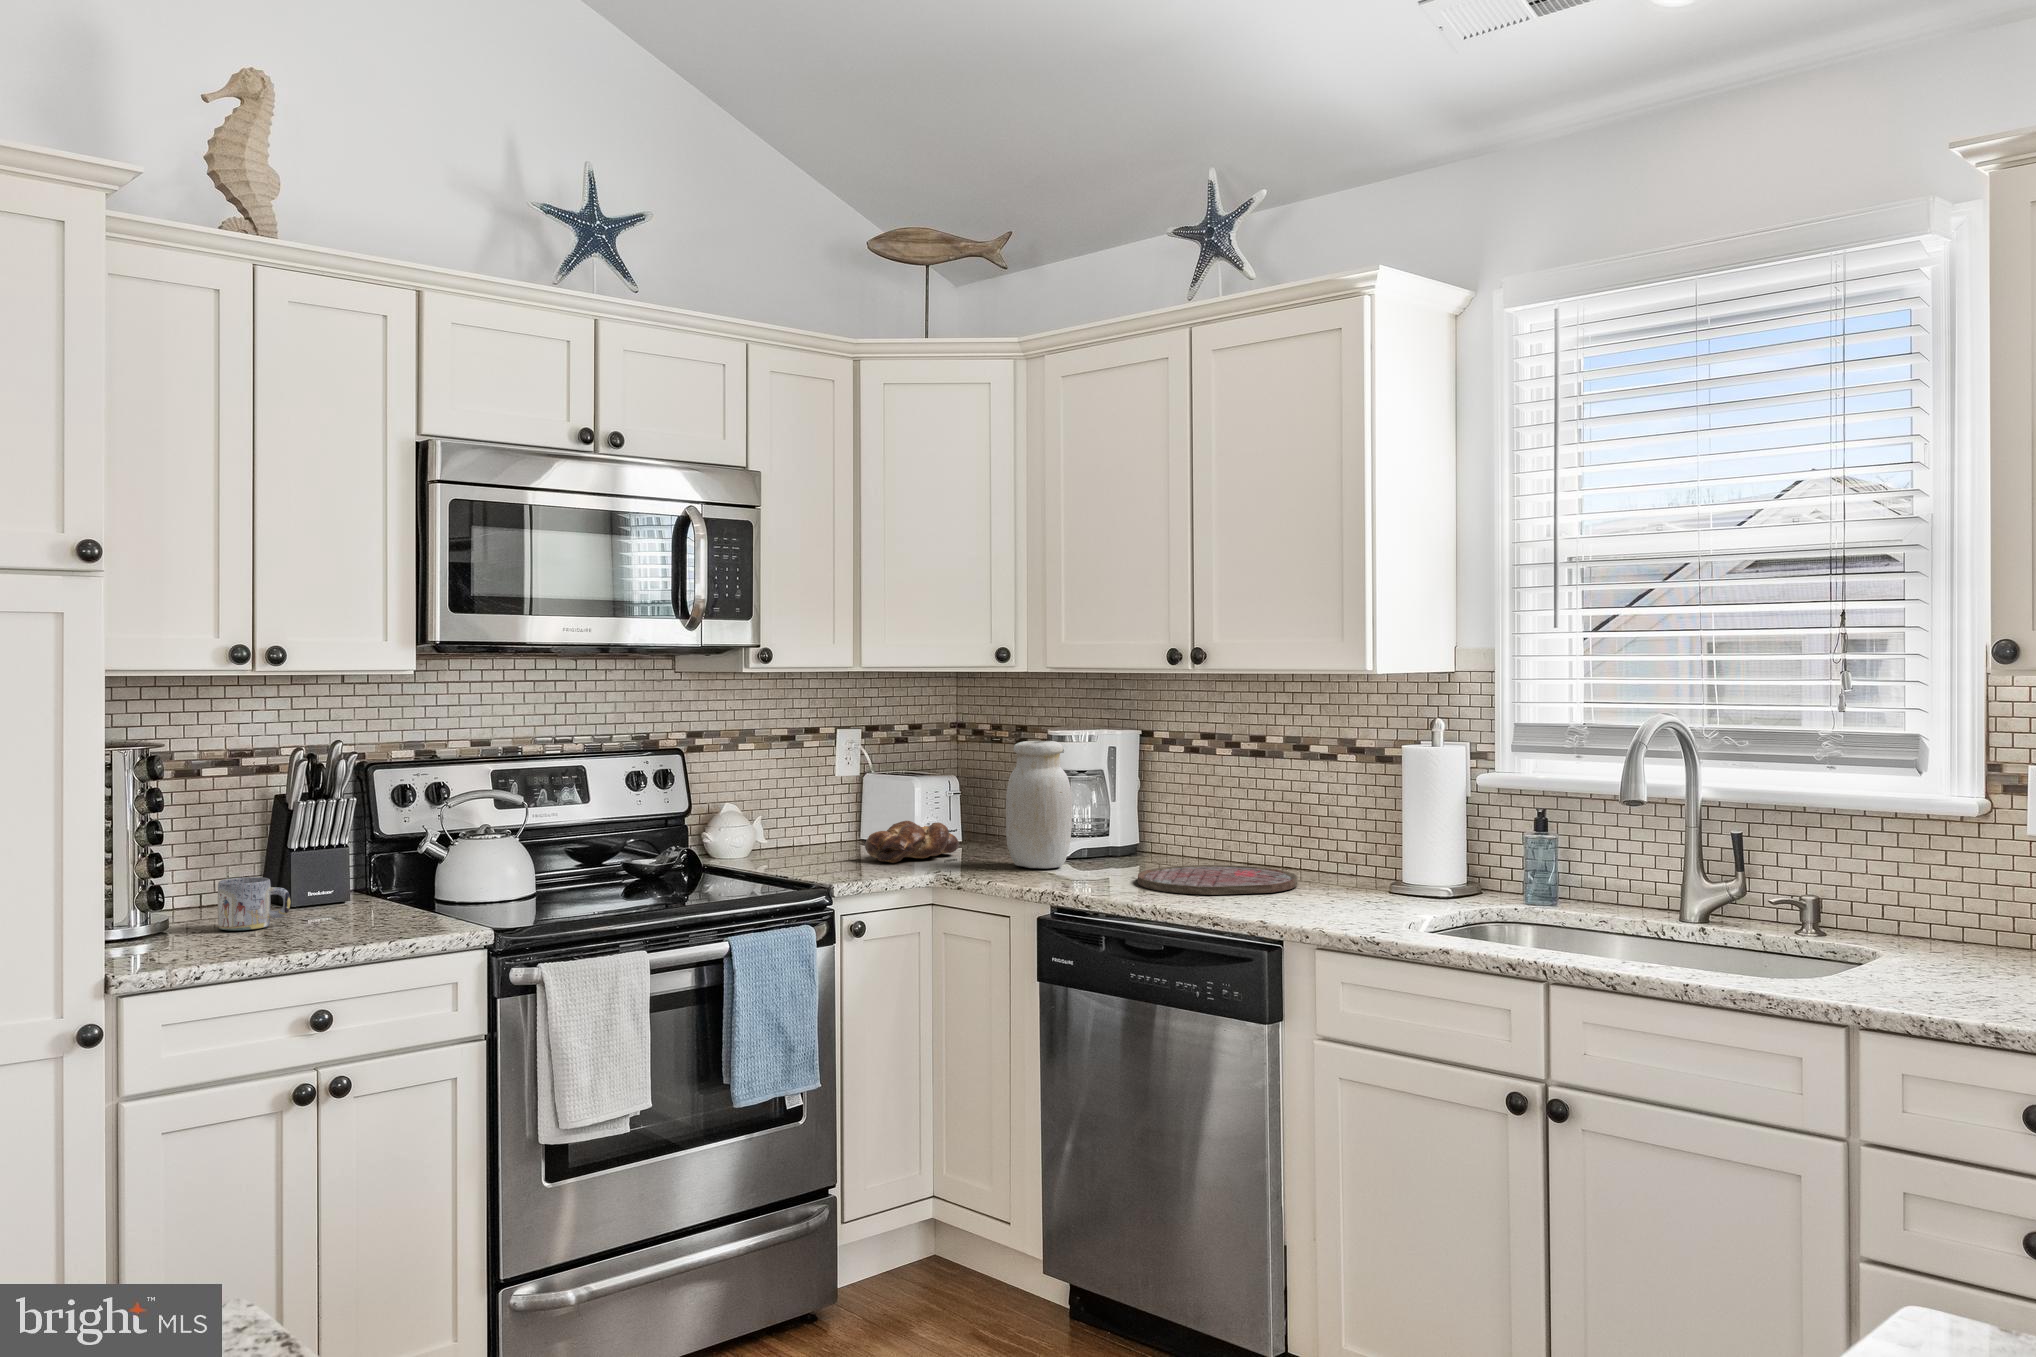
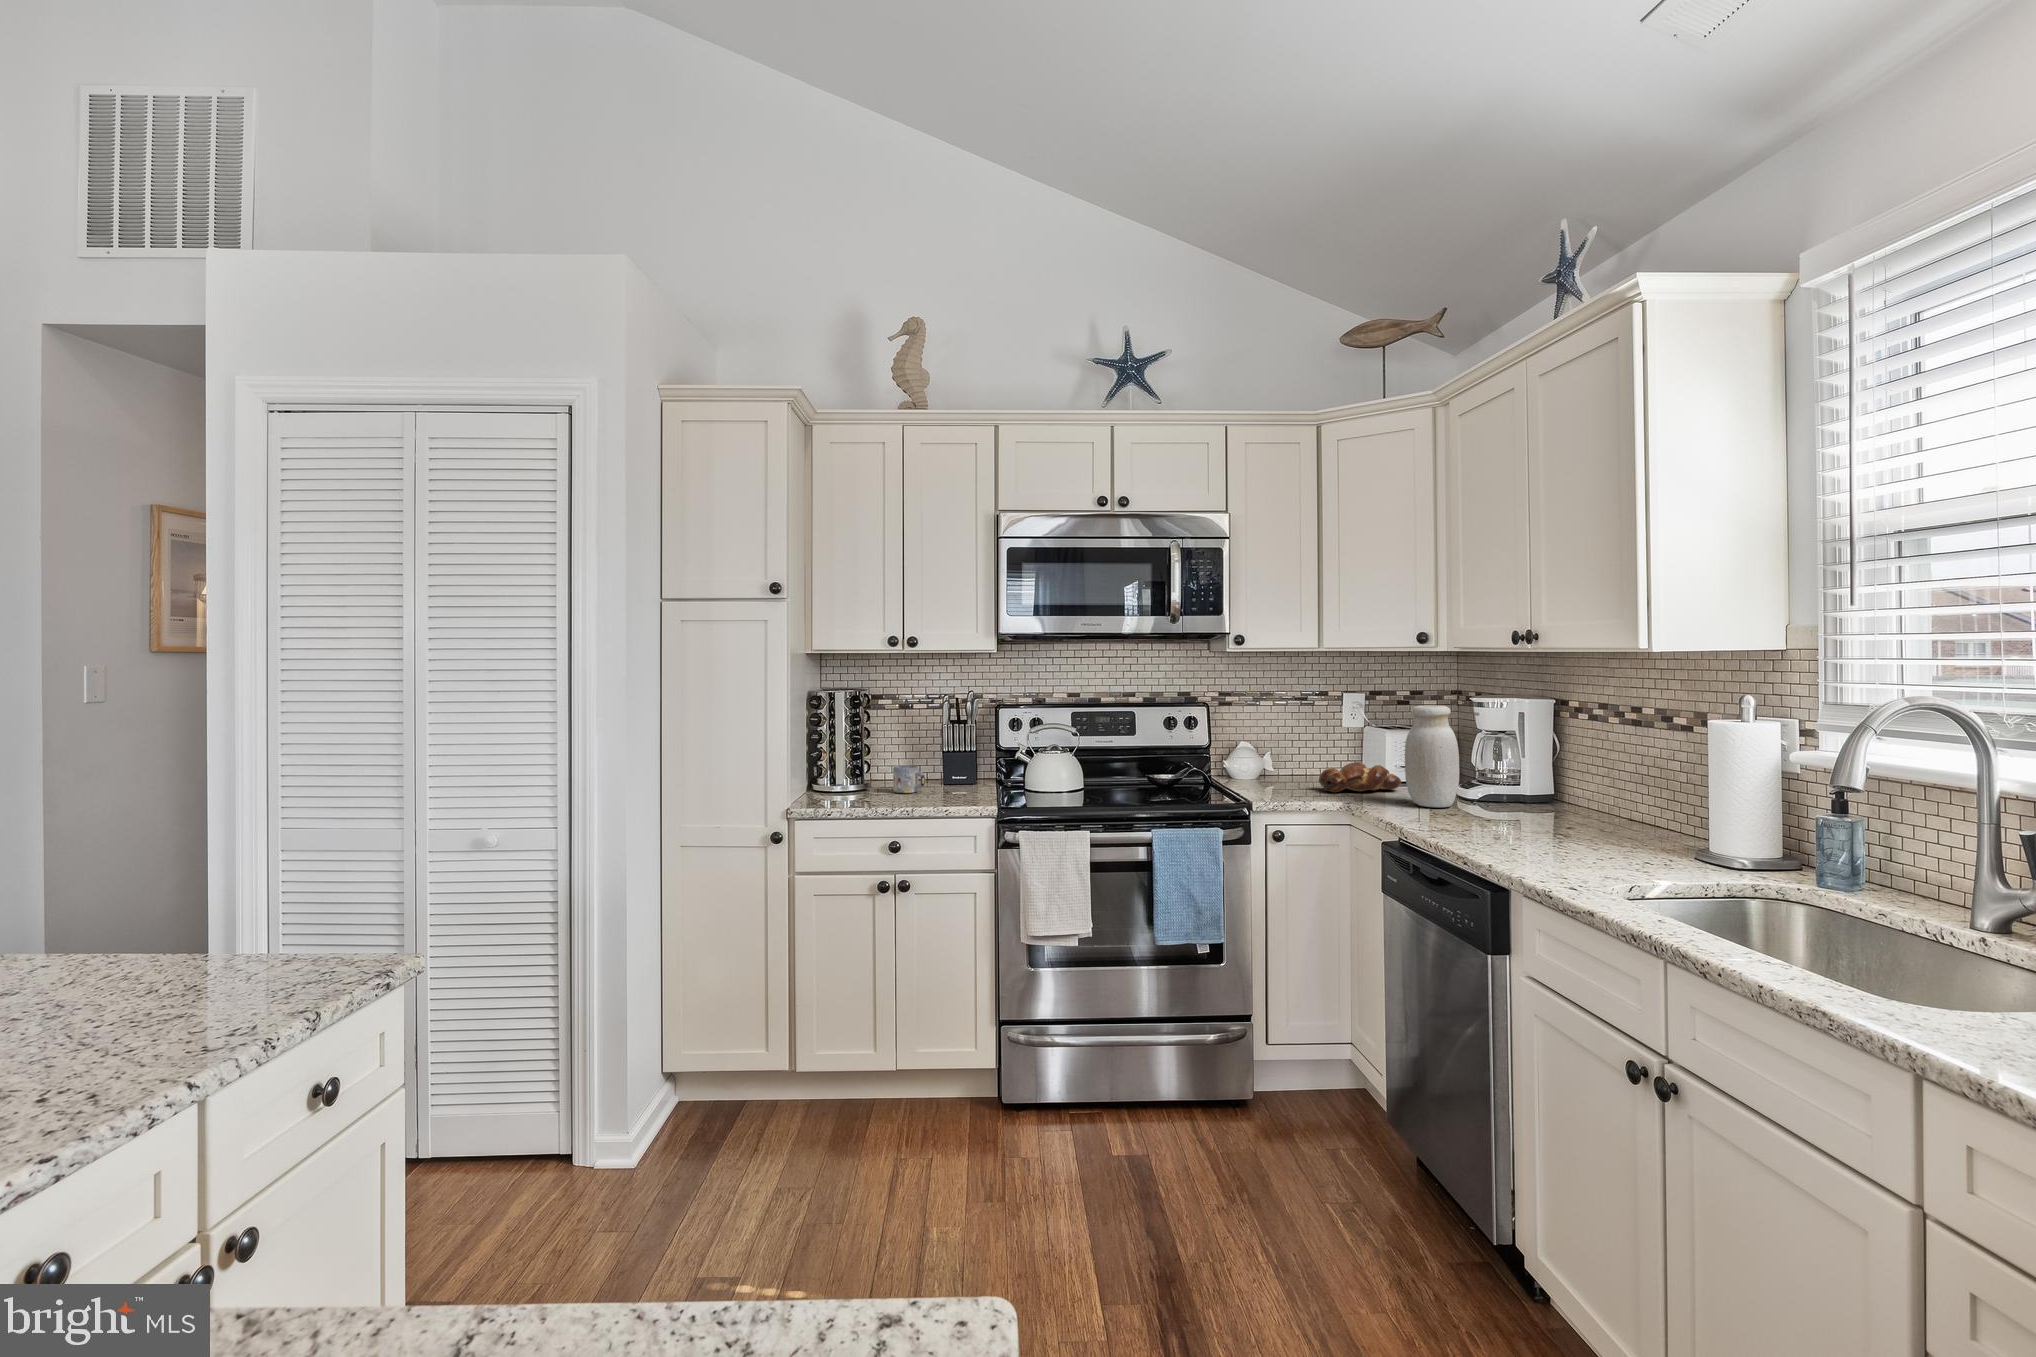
cutting board: present [1138,865,1297,895] -> none [1465,816,1619,846]

